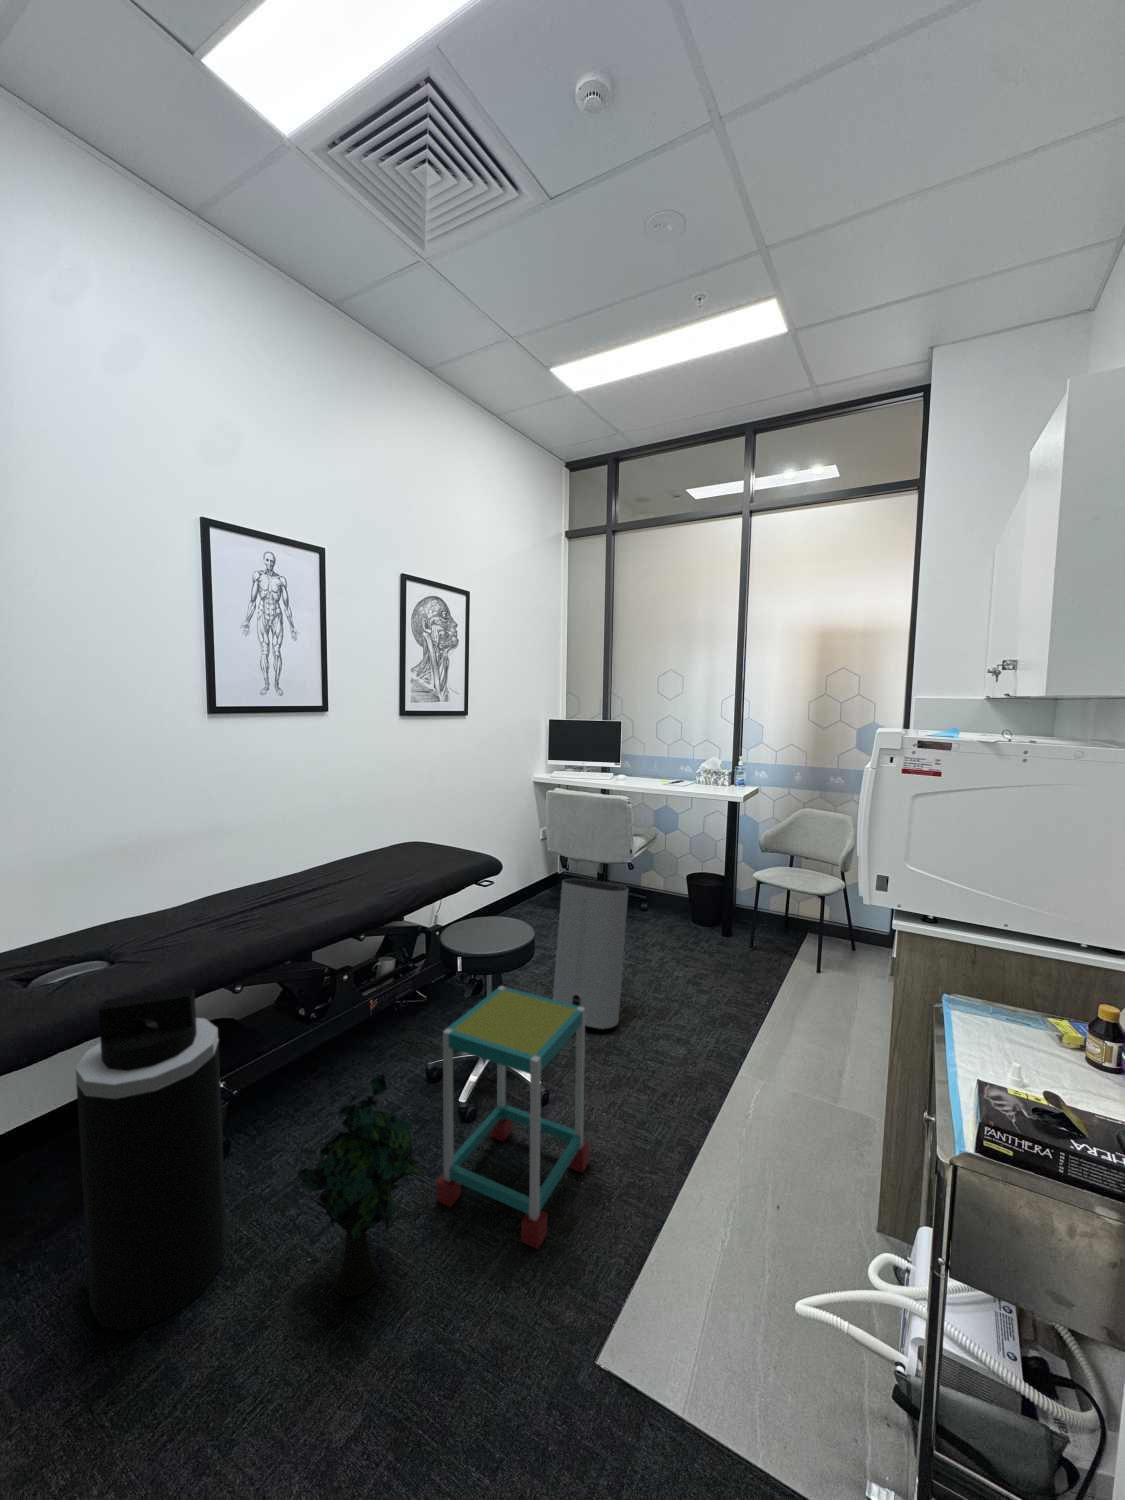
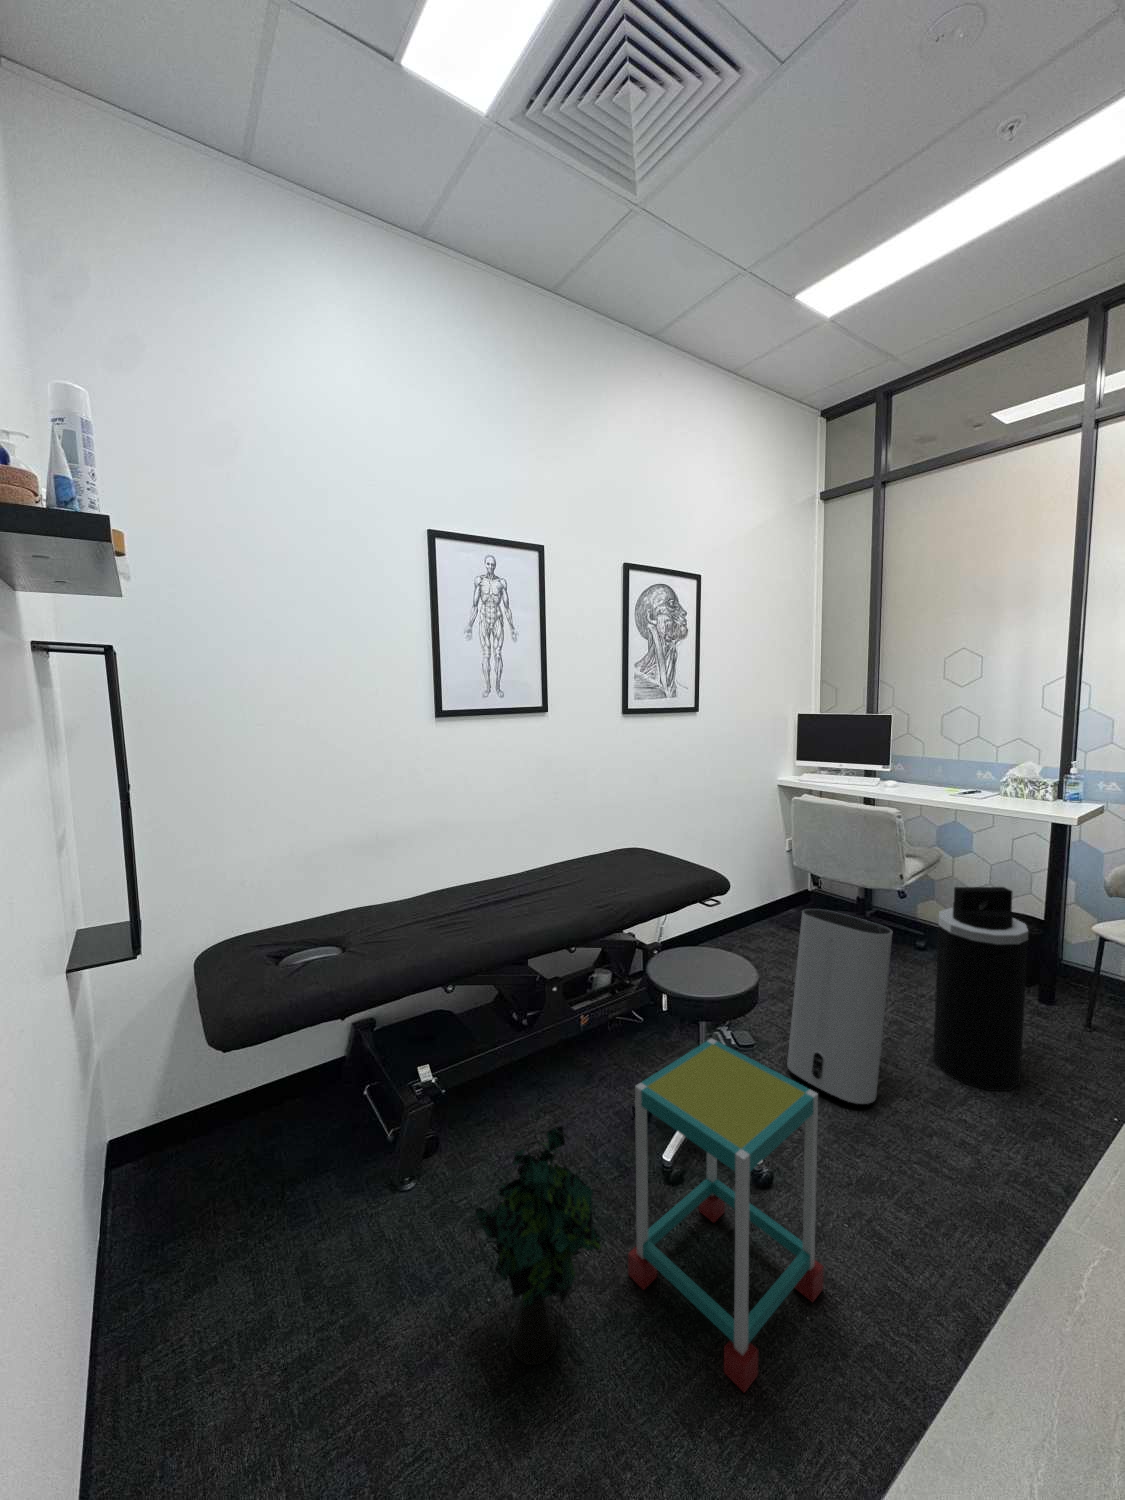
trash can: present [75,987,227,1331] -> present [933,887,1028,1091]

